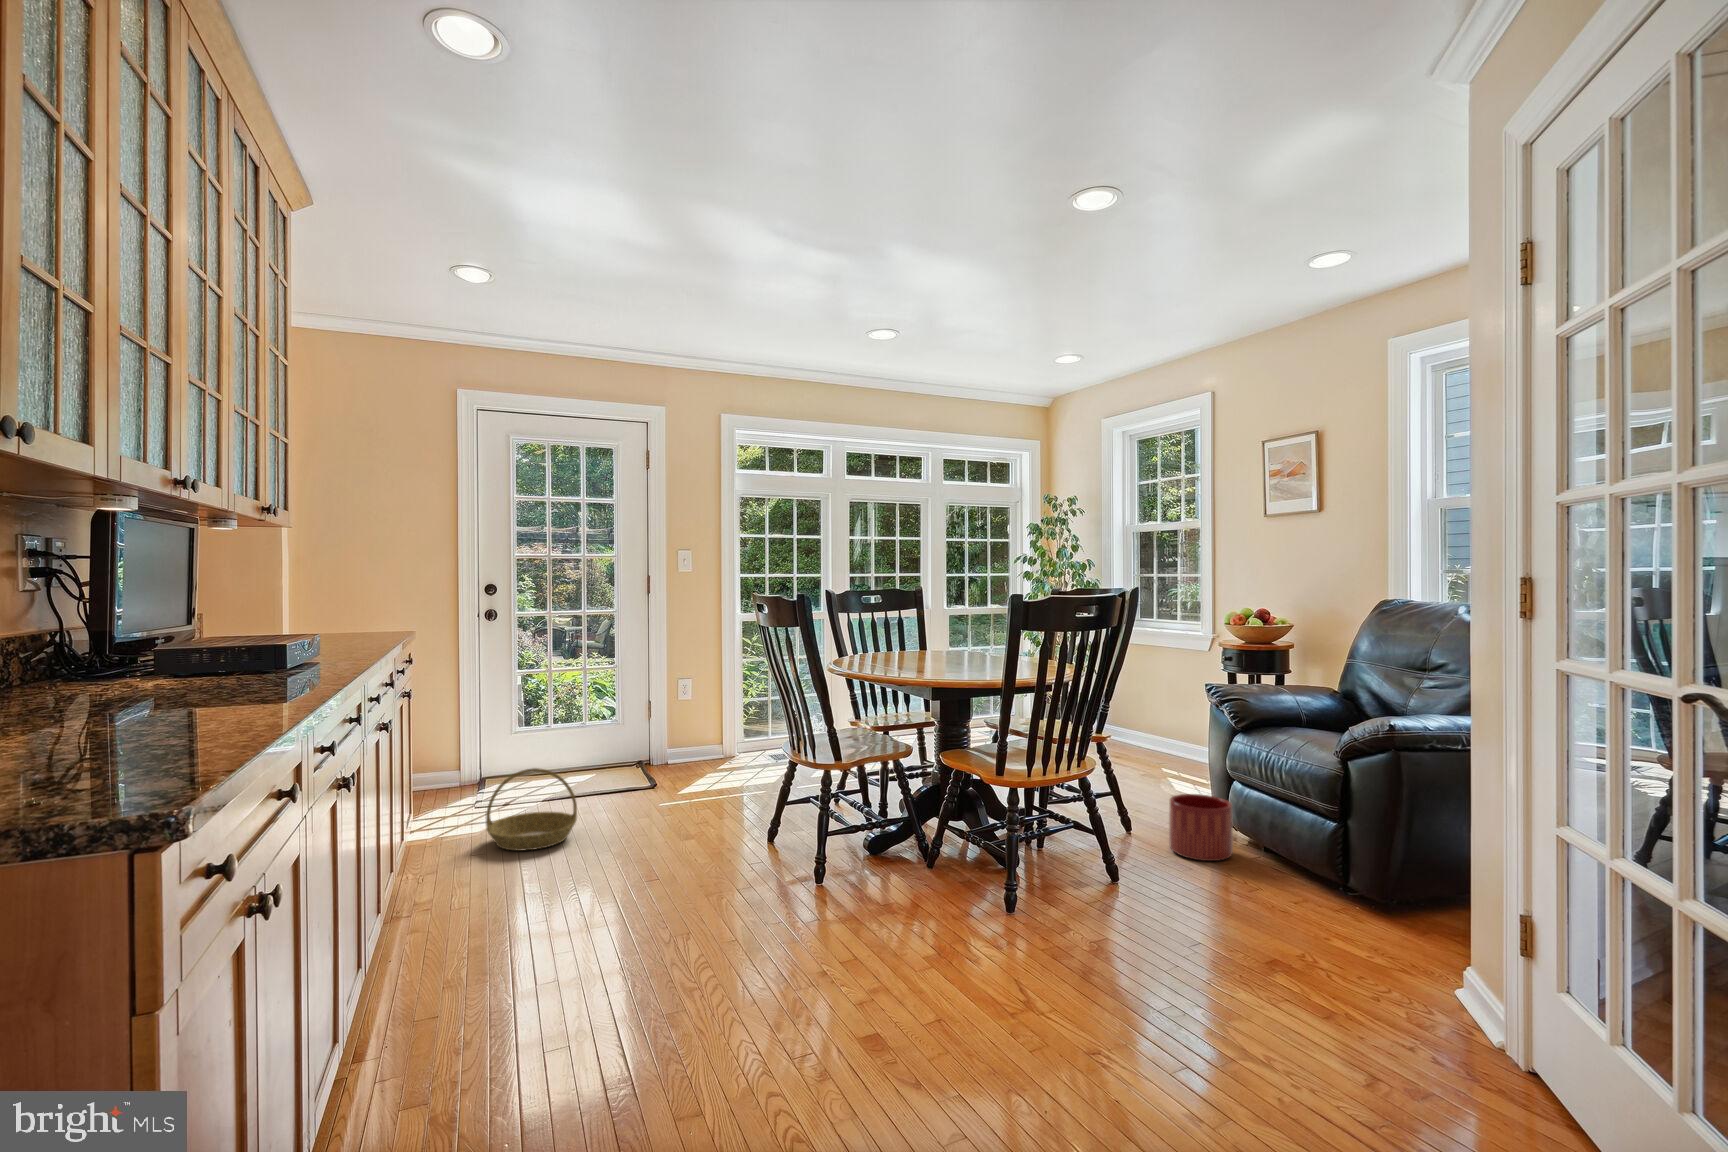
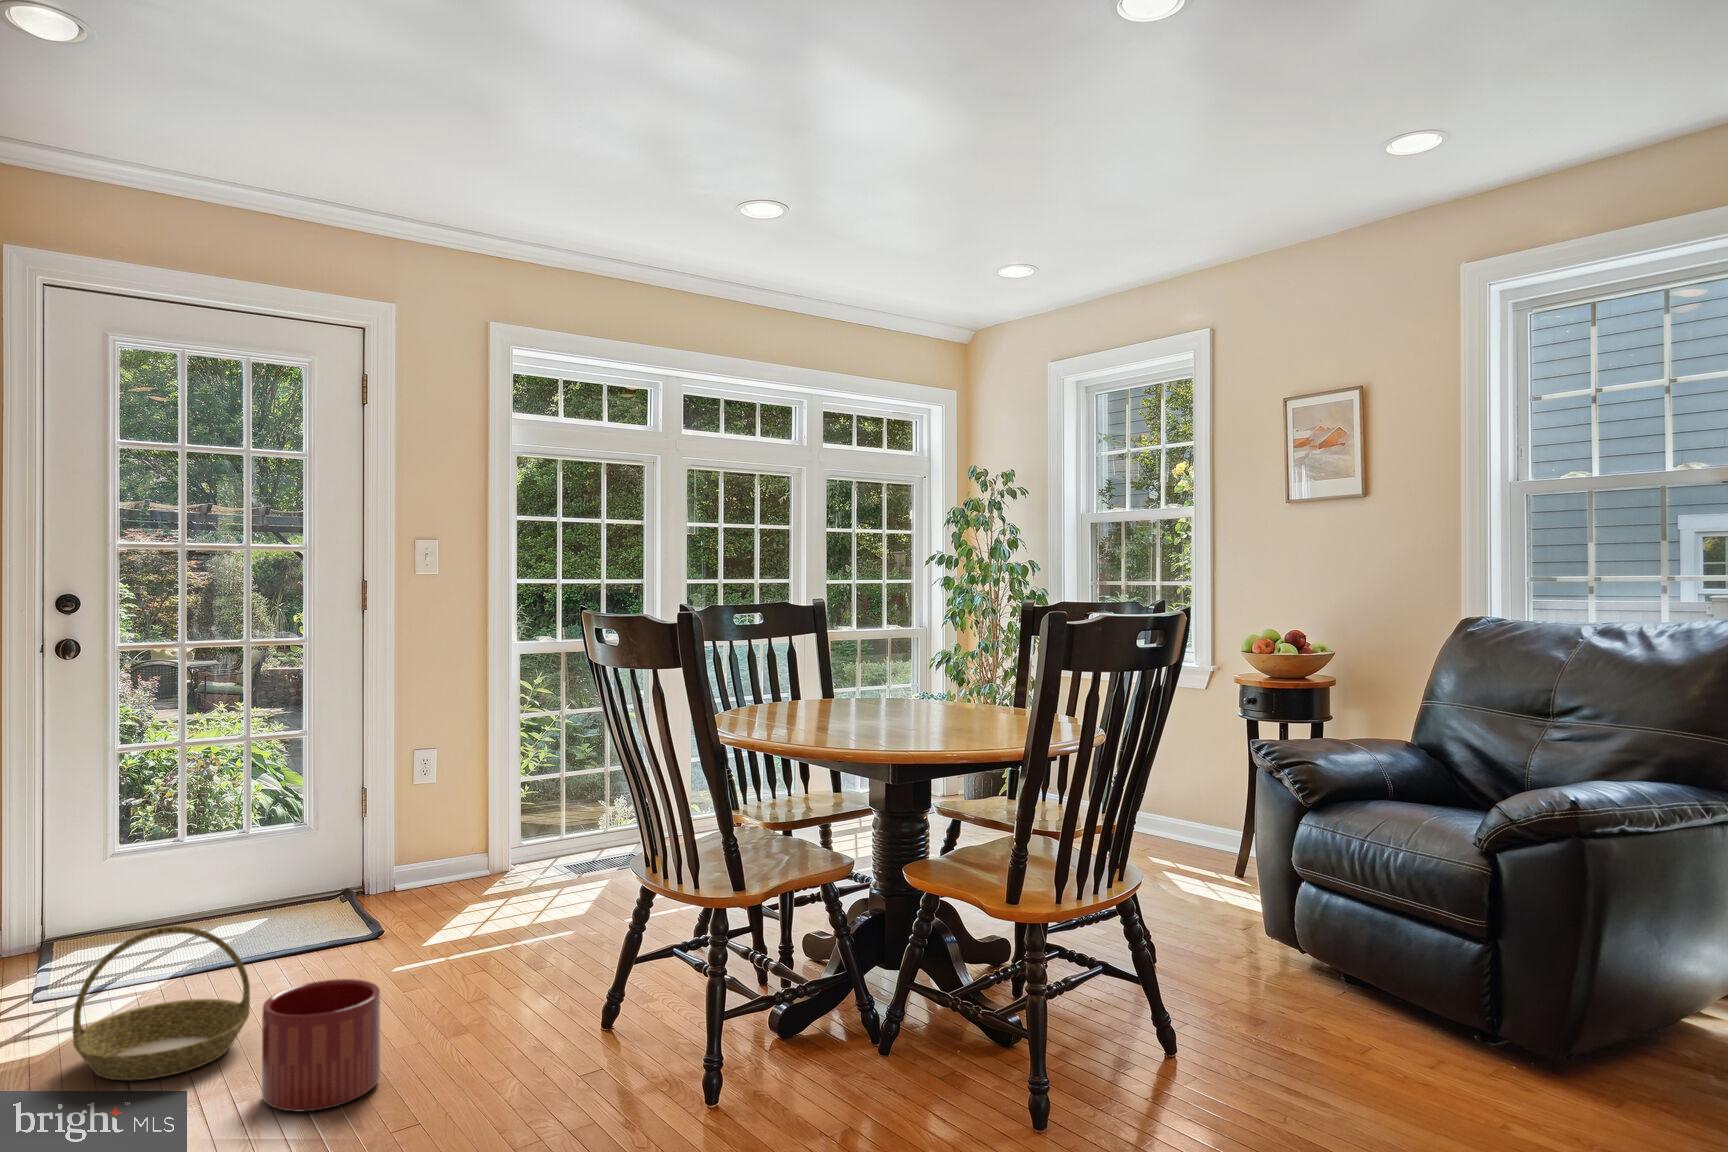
planter: present [1169,794,1233,861] -> present [262,979,380,1112]

